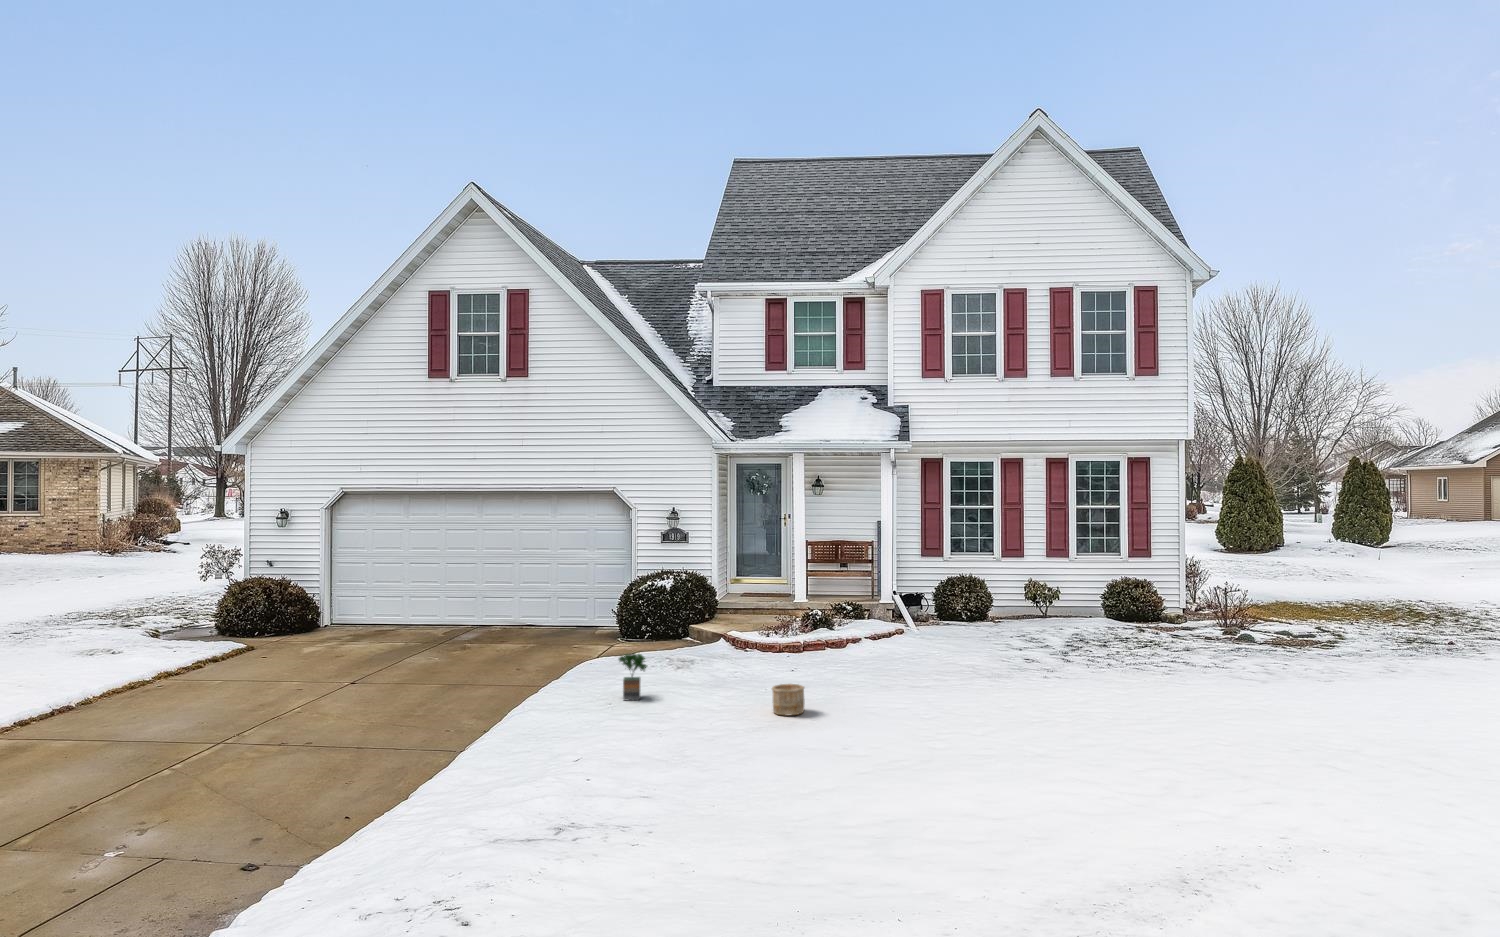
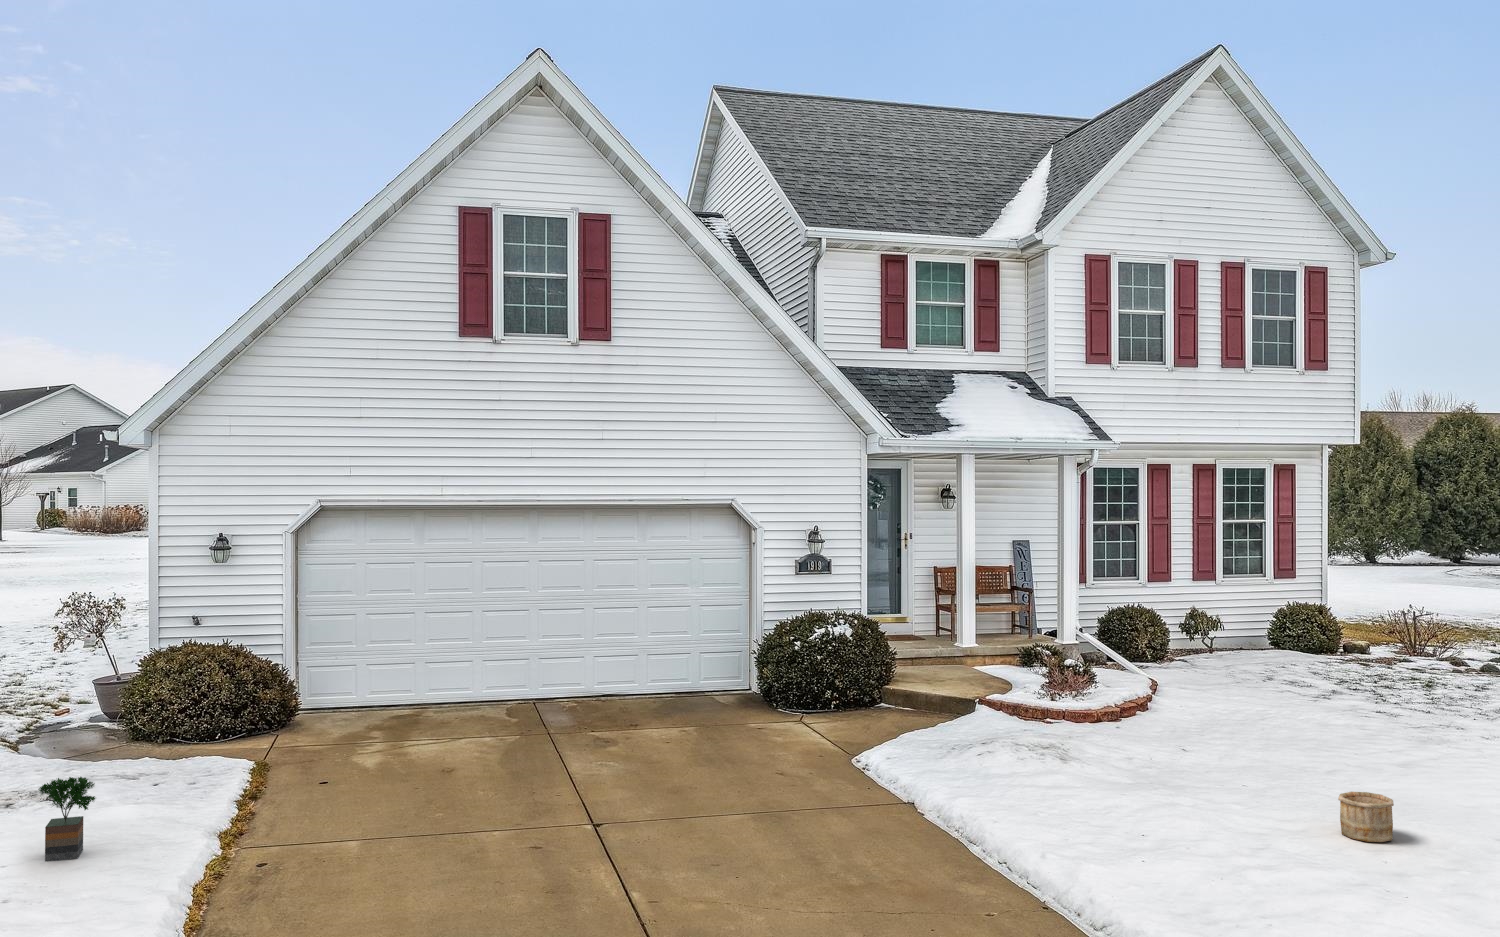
potted tree: present [619,654,647,701] -> present [38,777,95,862]

